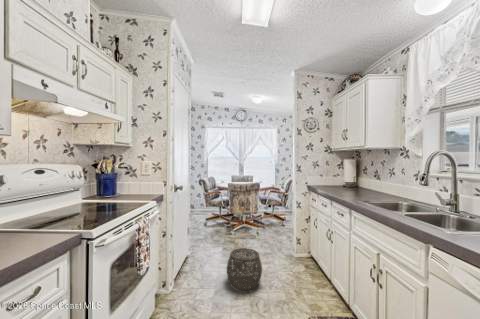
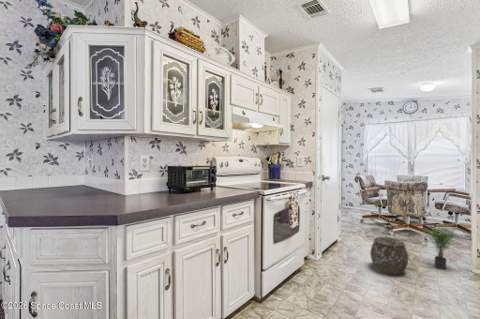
potted plant: none [265,222,295,267] -> present [430,226,454,269]

